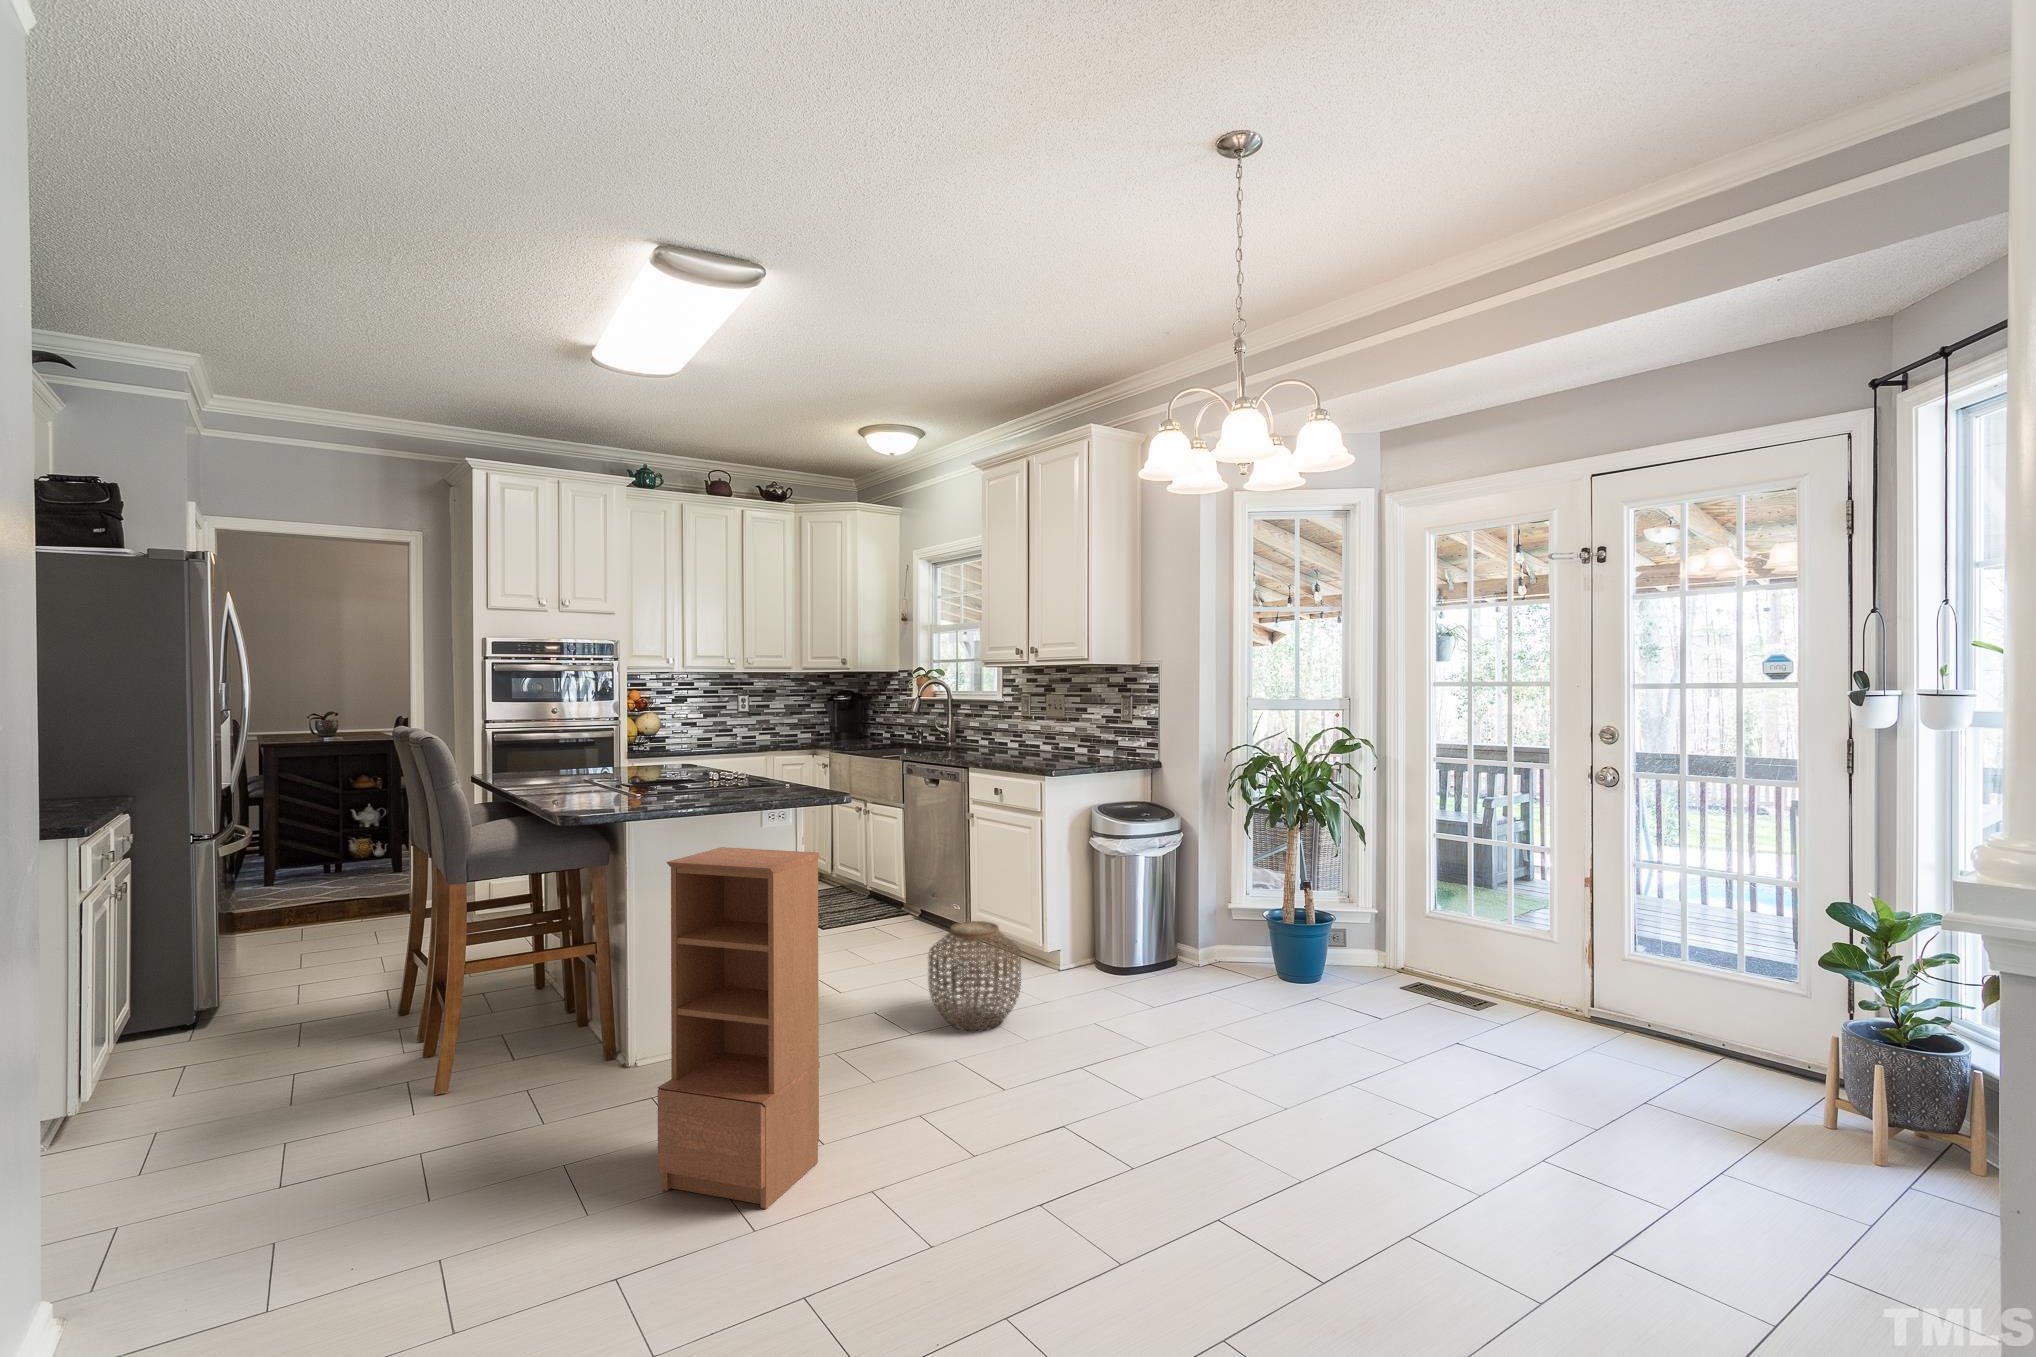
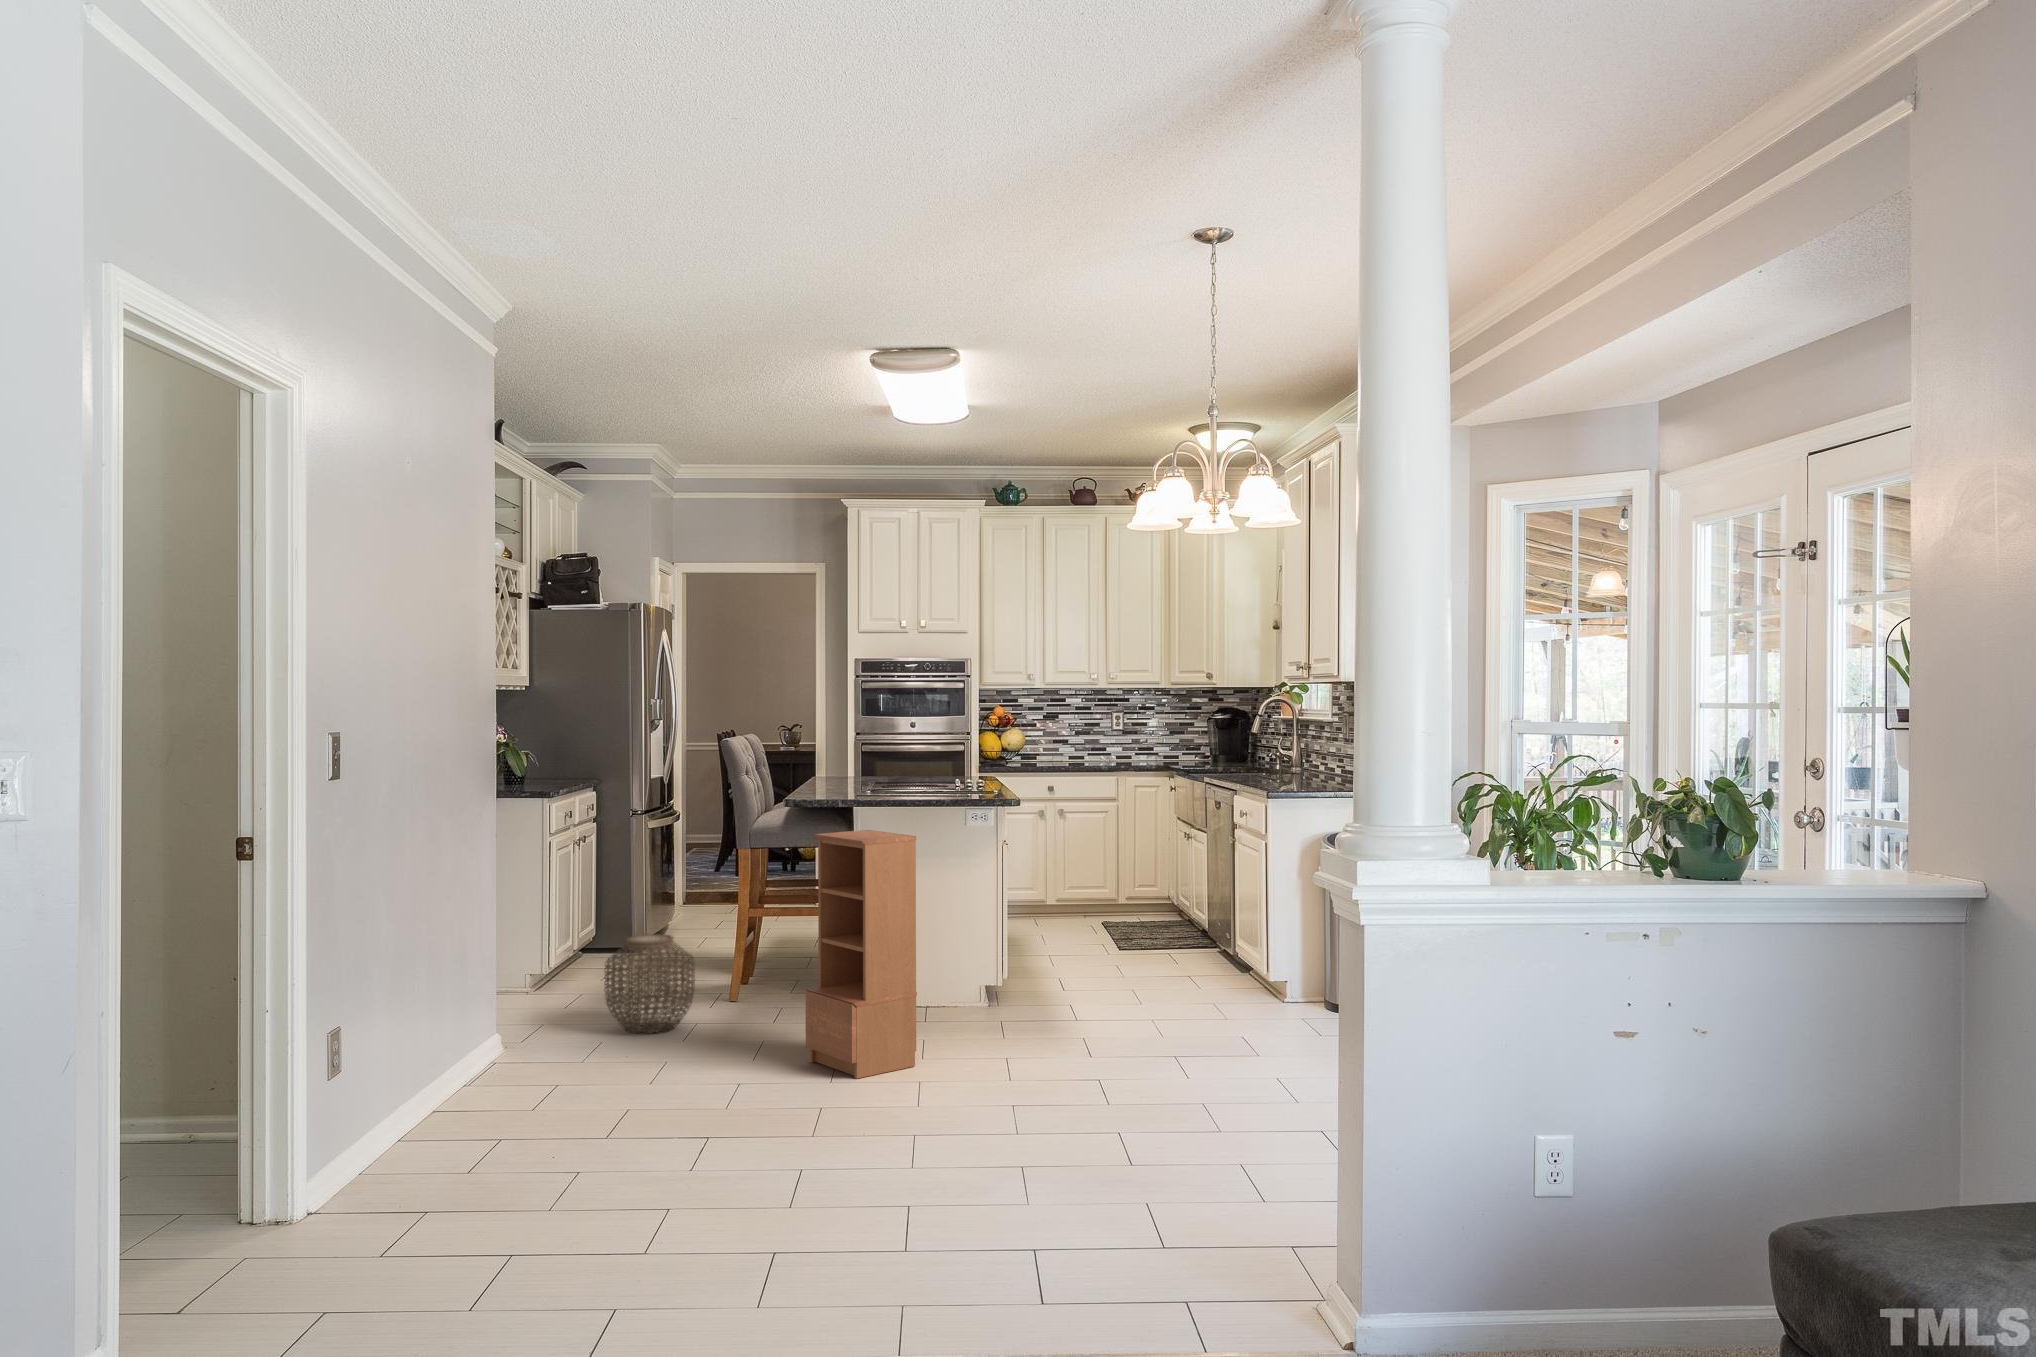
woven basket: present [928,921,1021,1030] -> present [605,934,695,1033]

